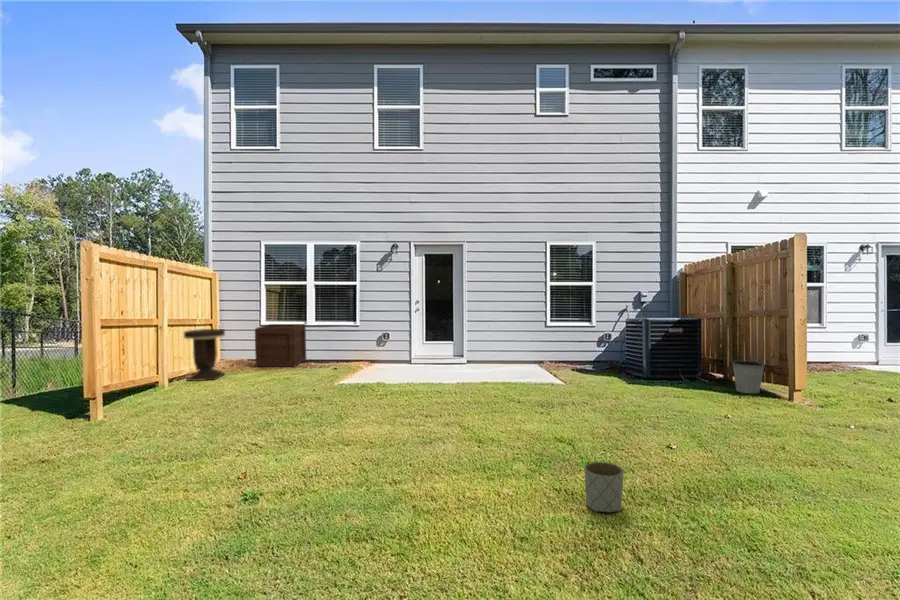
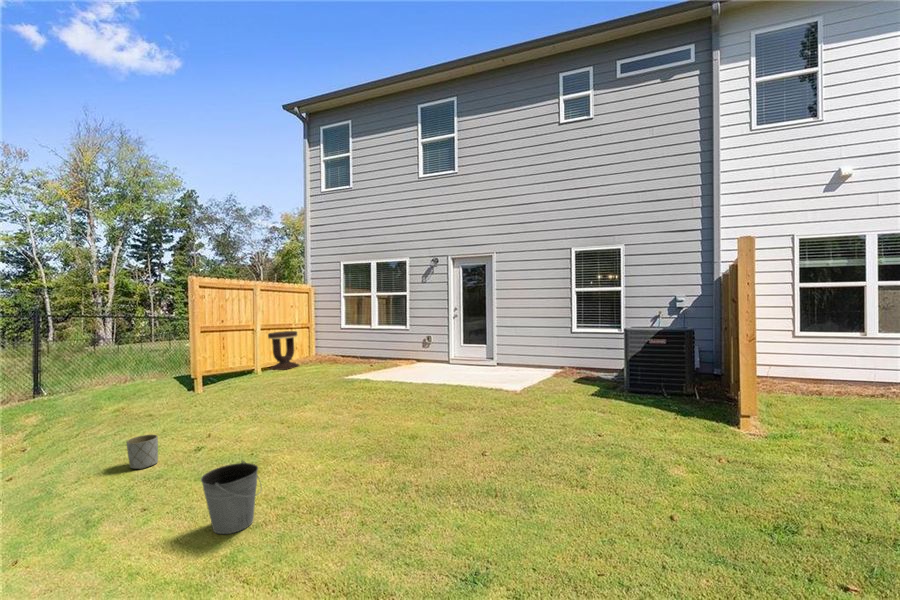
wooden crate: present [255,324,306,367] -> none [327,327,372,362]
bucket: present [732,360,765,394] -> present [201,461,260,534]
planter: present [584,462,624,512] -> present [126,435,158,469]

